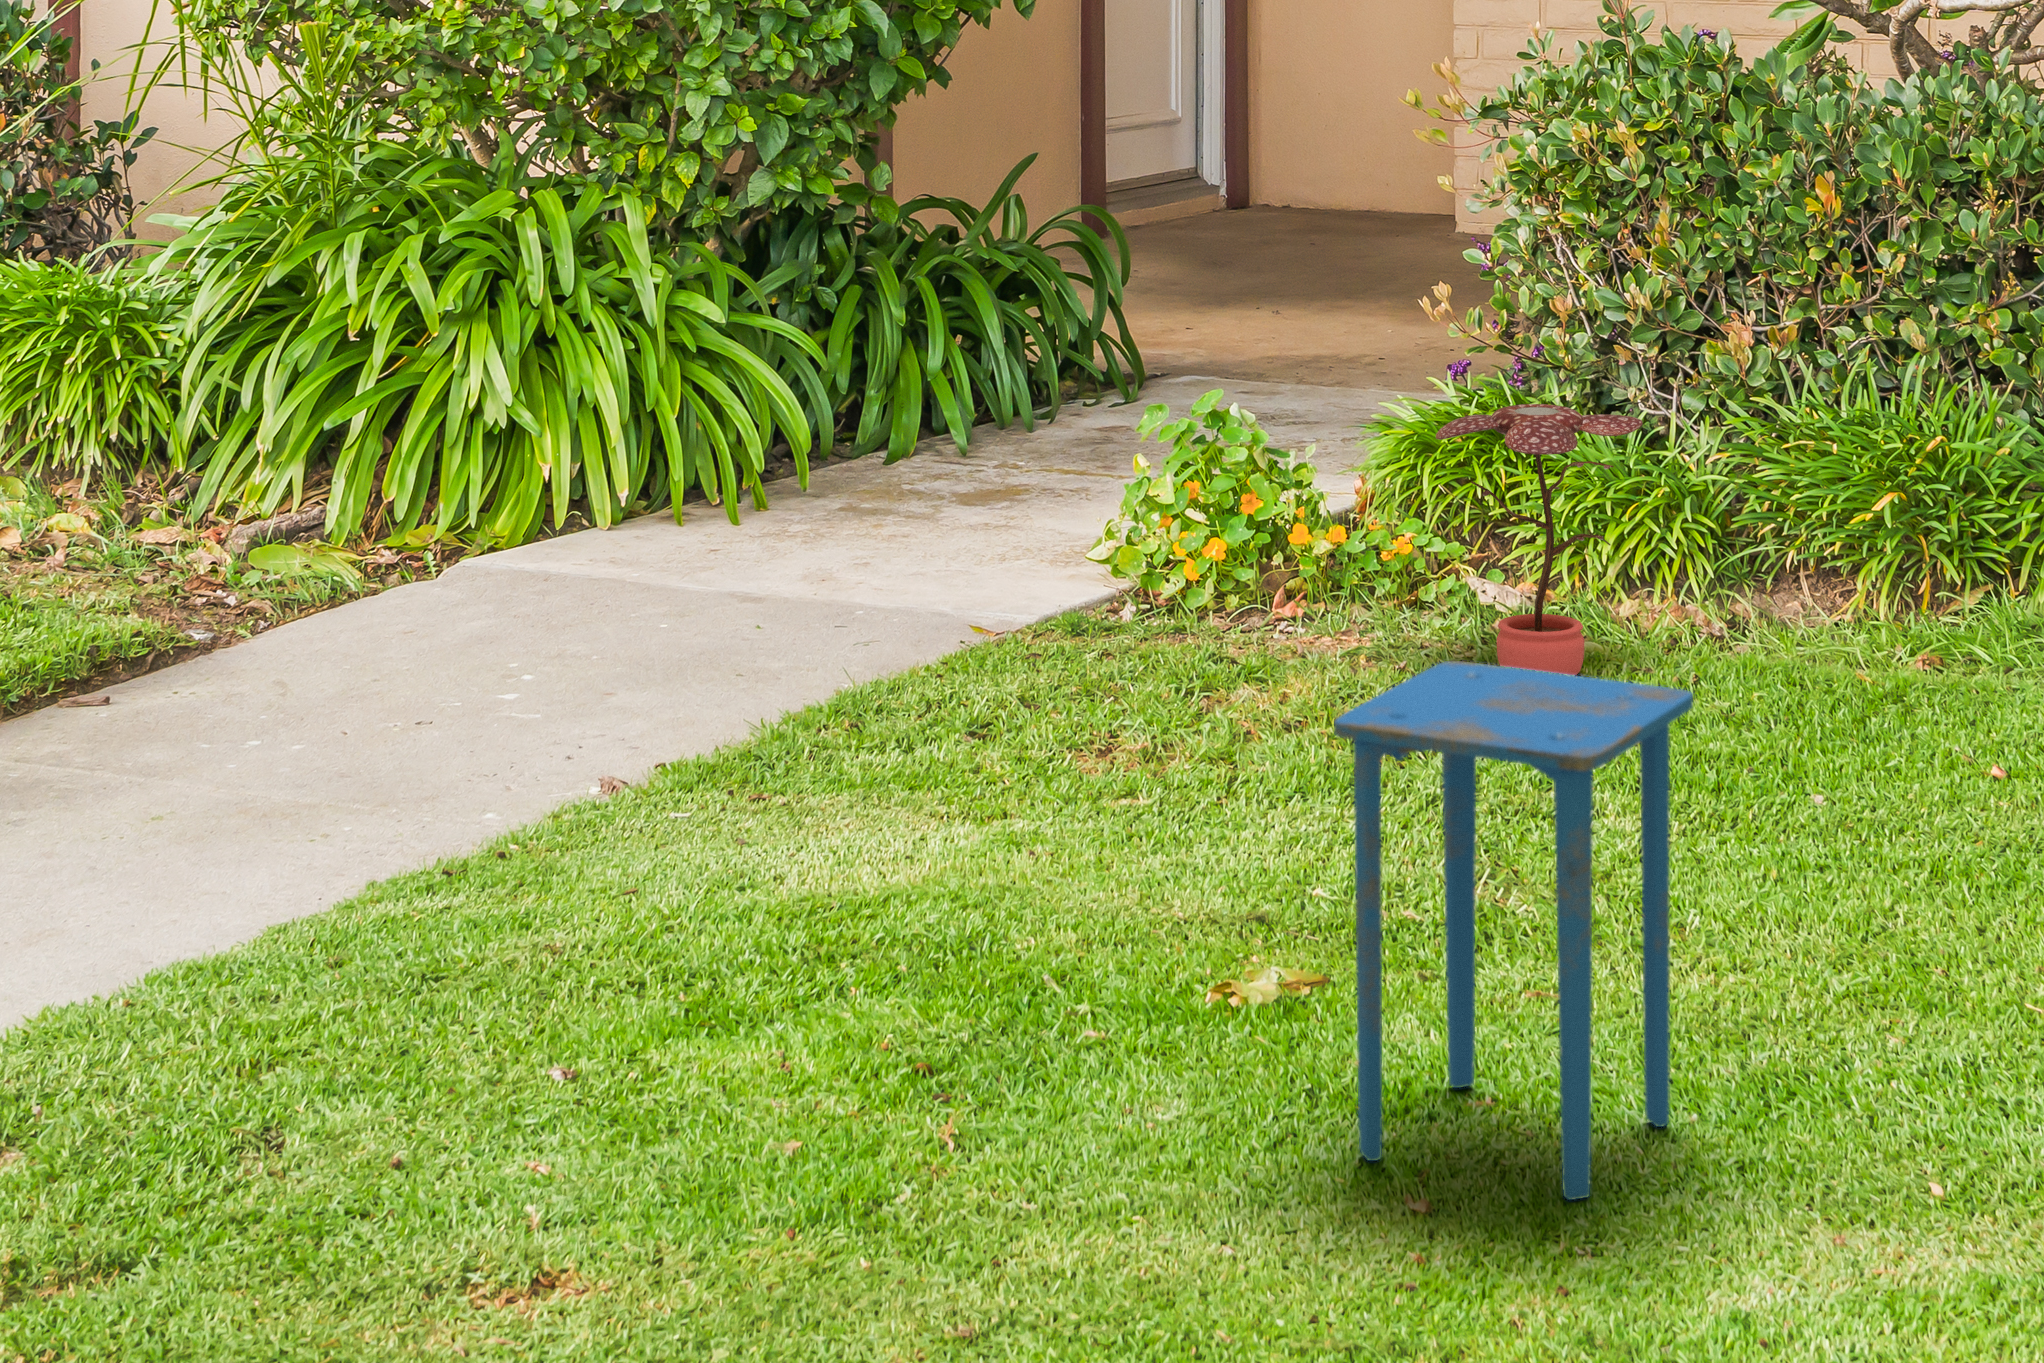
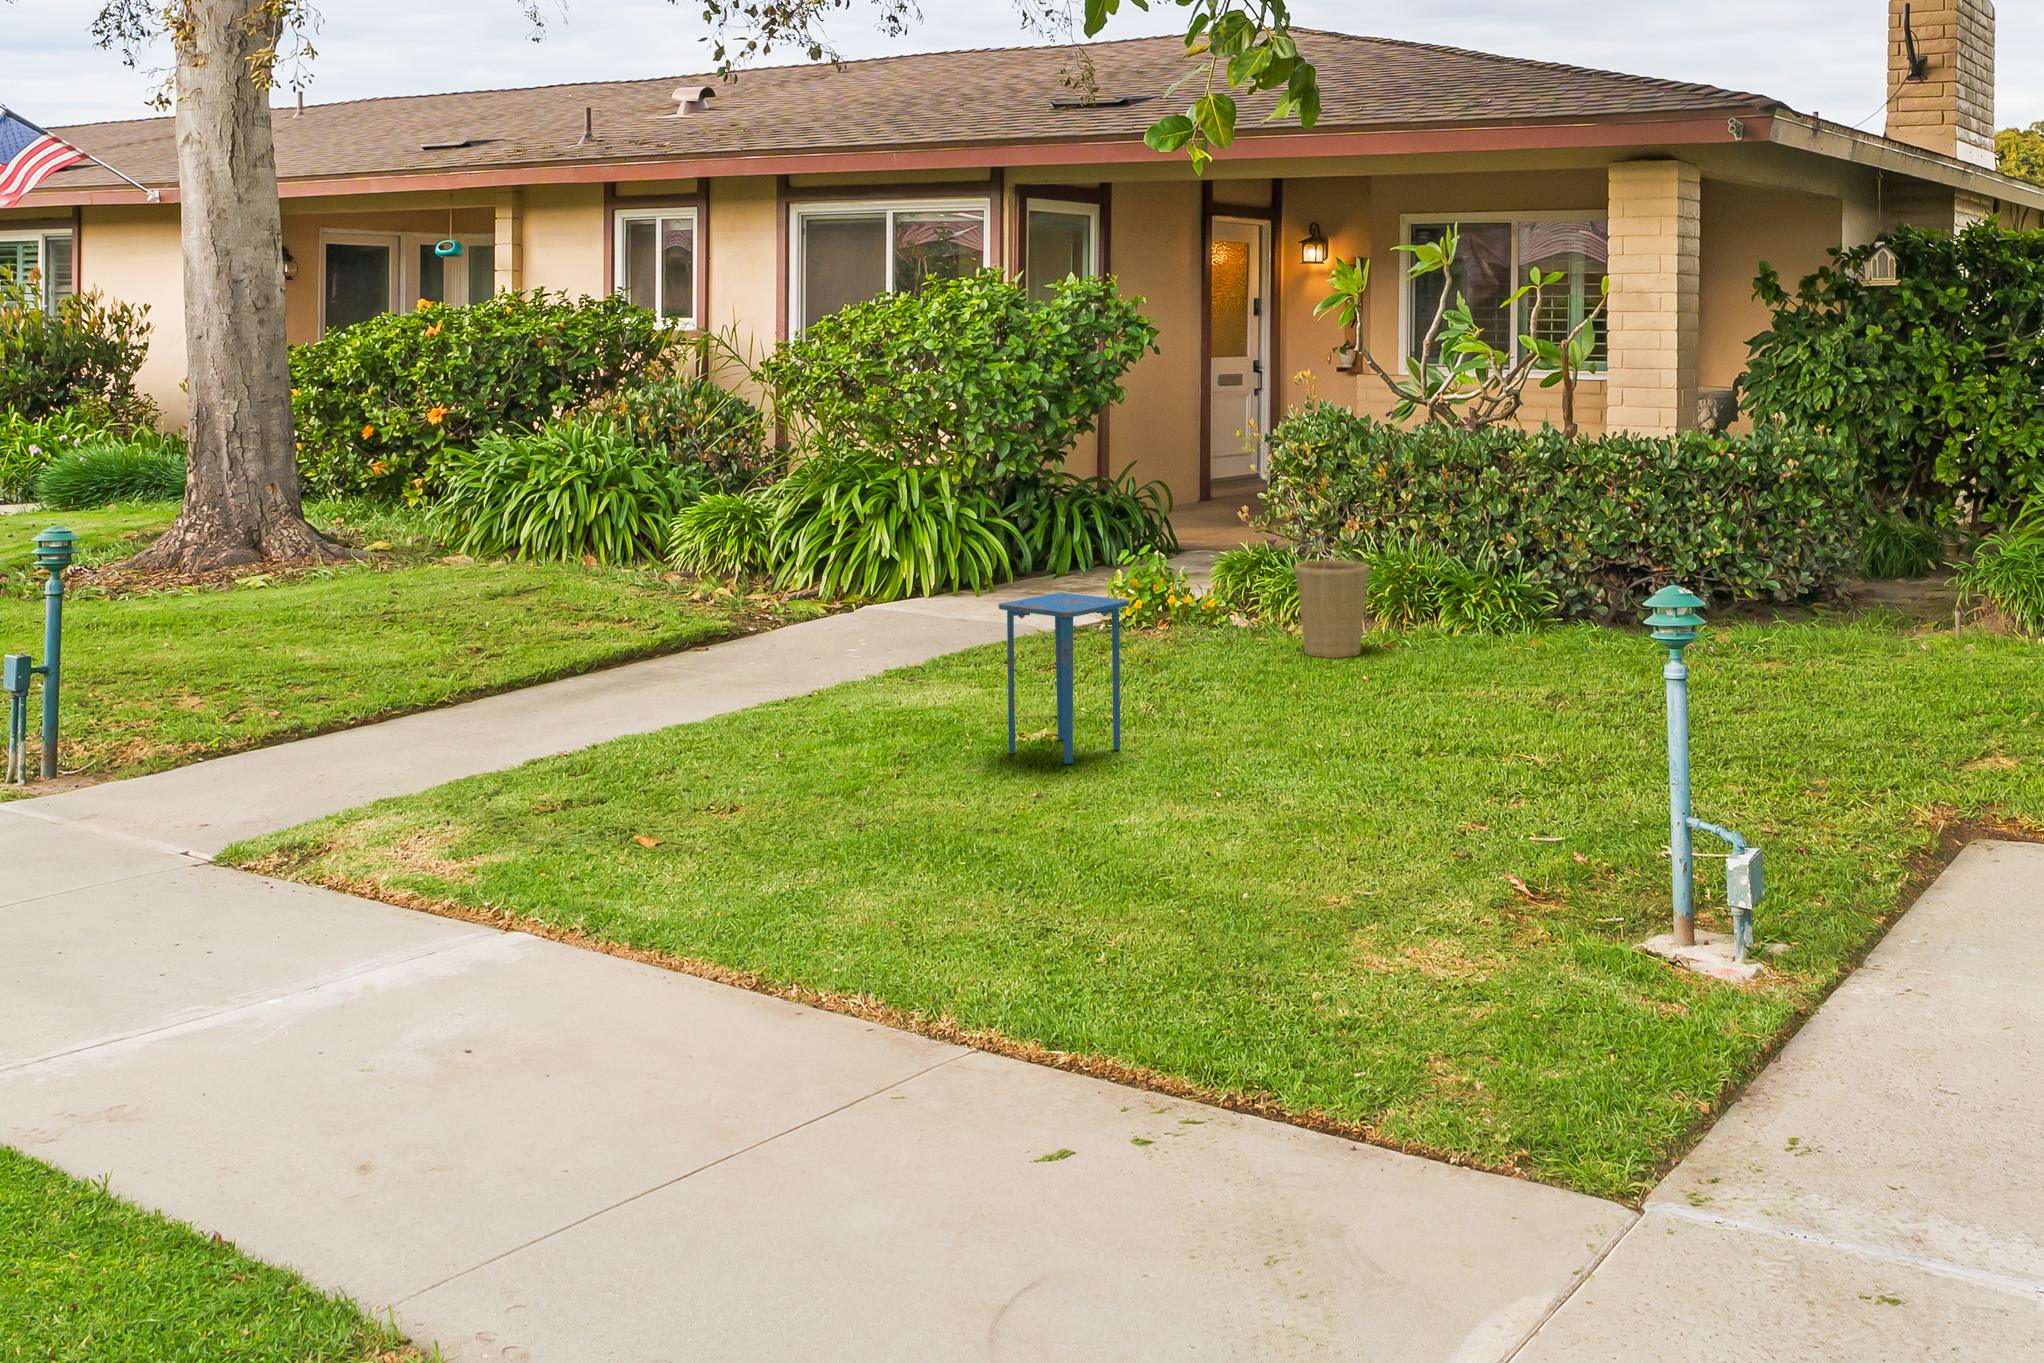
potted plant: present [1436,404,1643,675] -> none [1184,541,1264,646]
basket: none [1747,412,1945,715] -> present [1294,545,1370,658]

